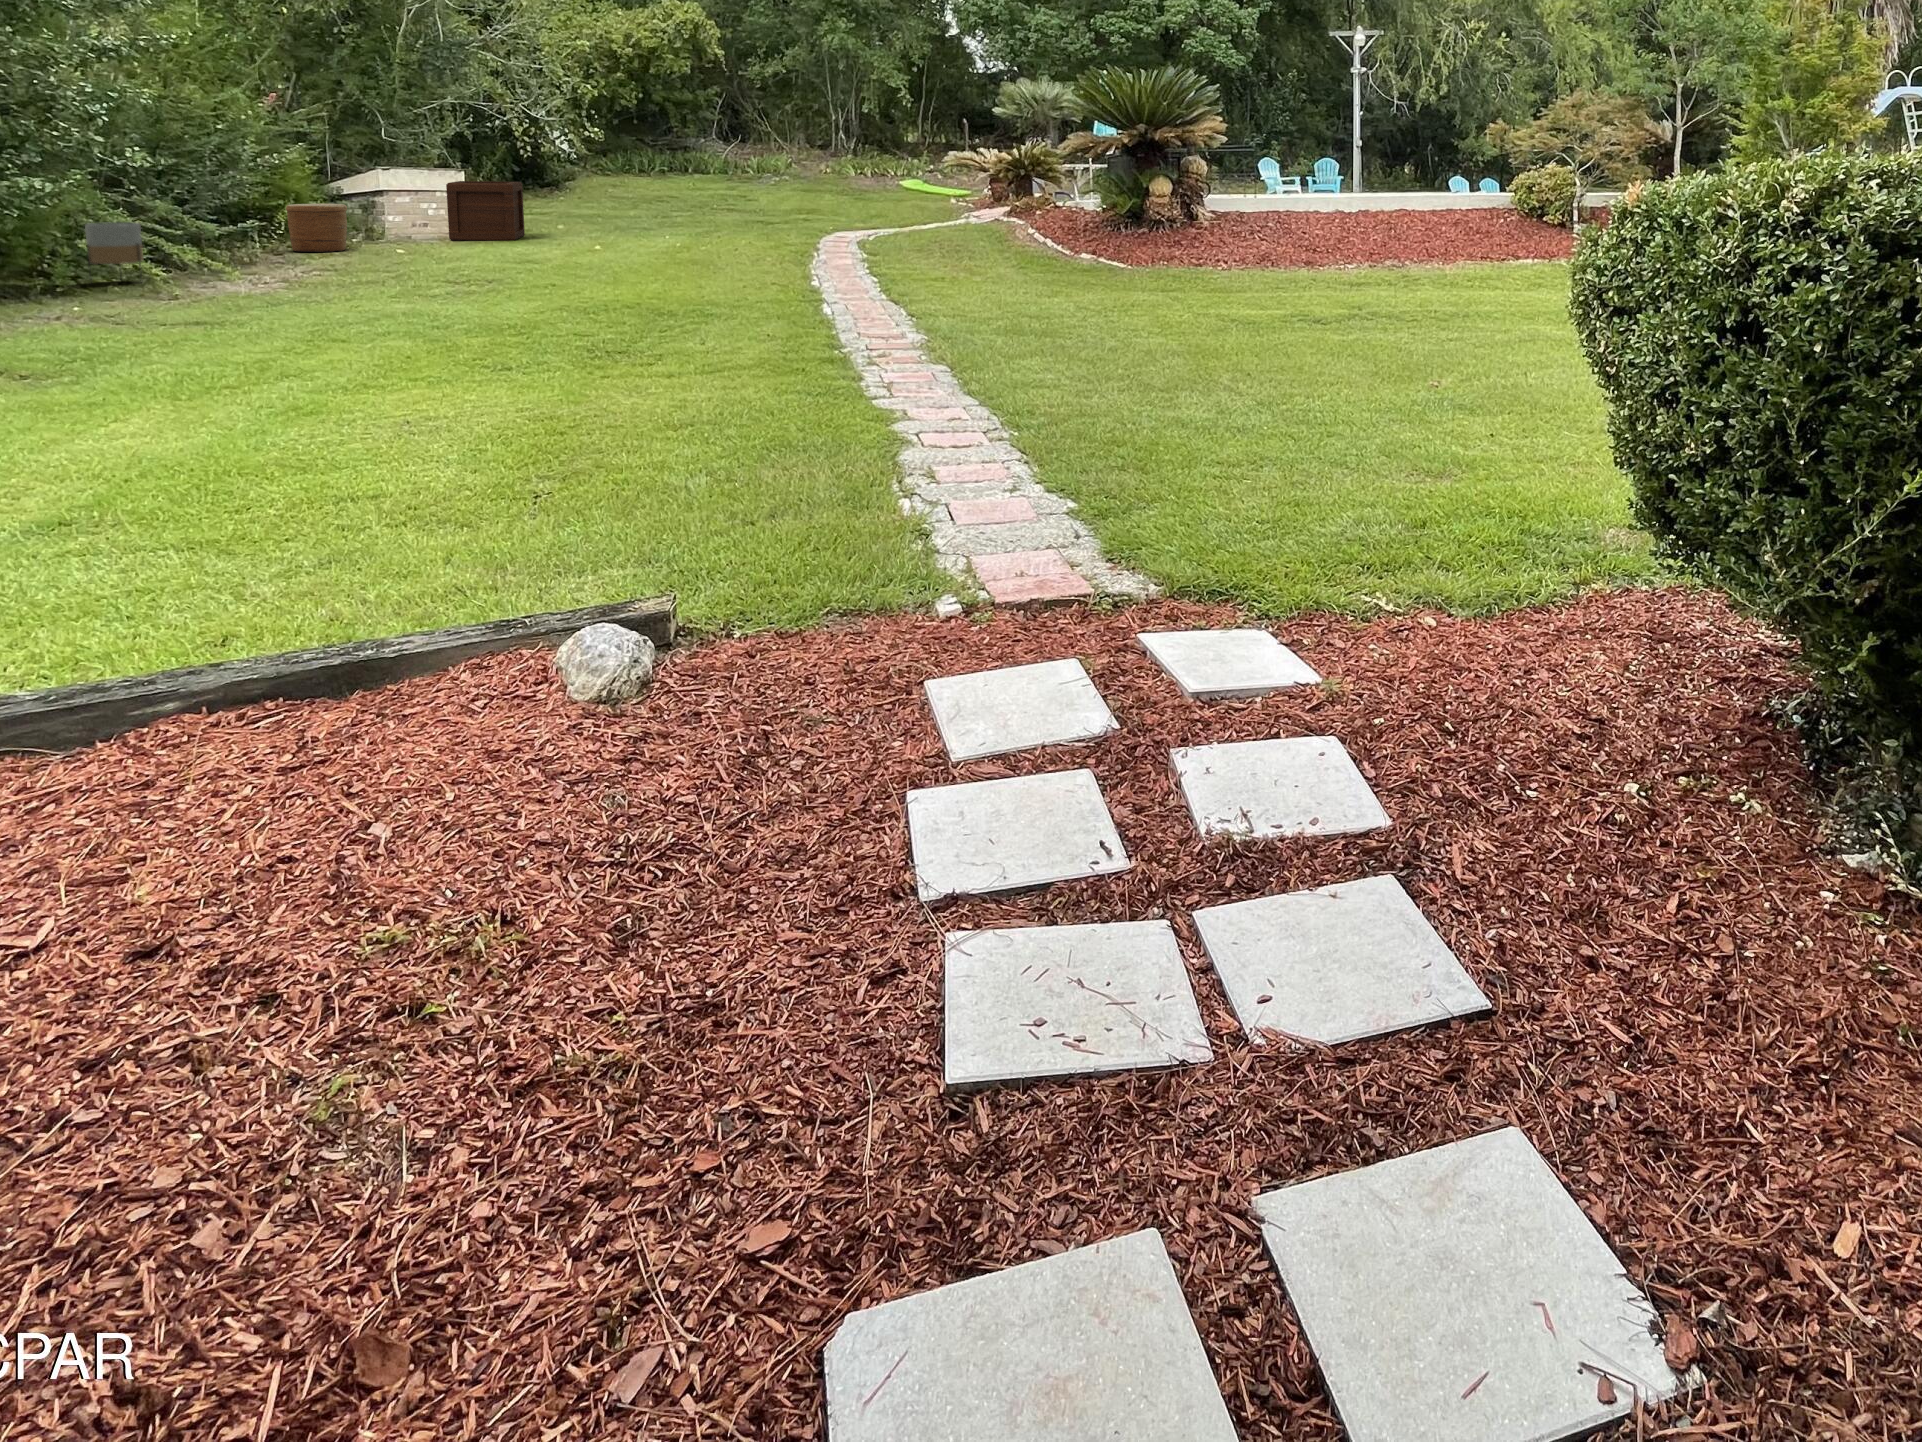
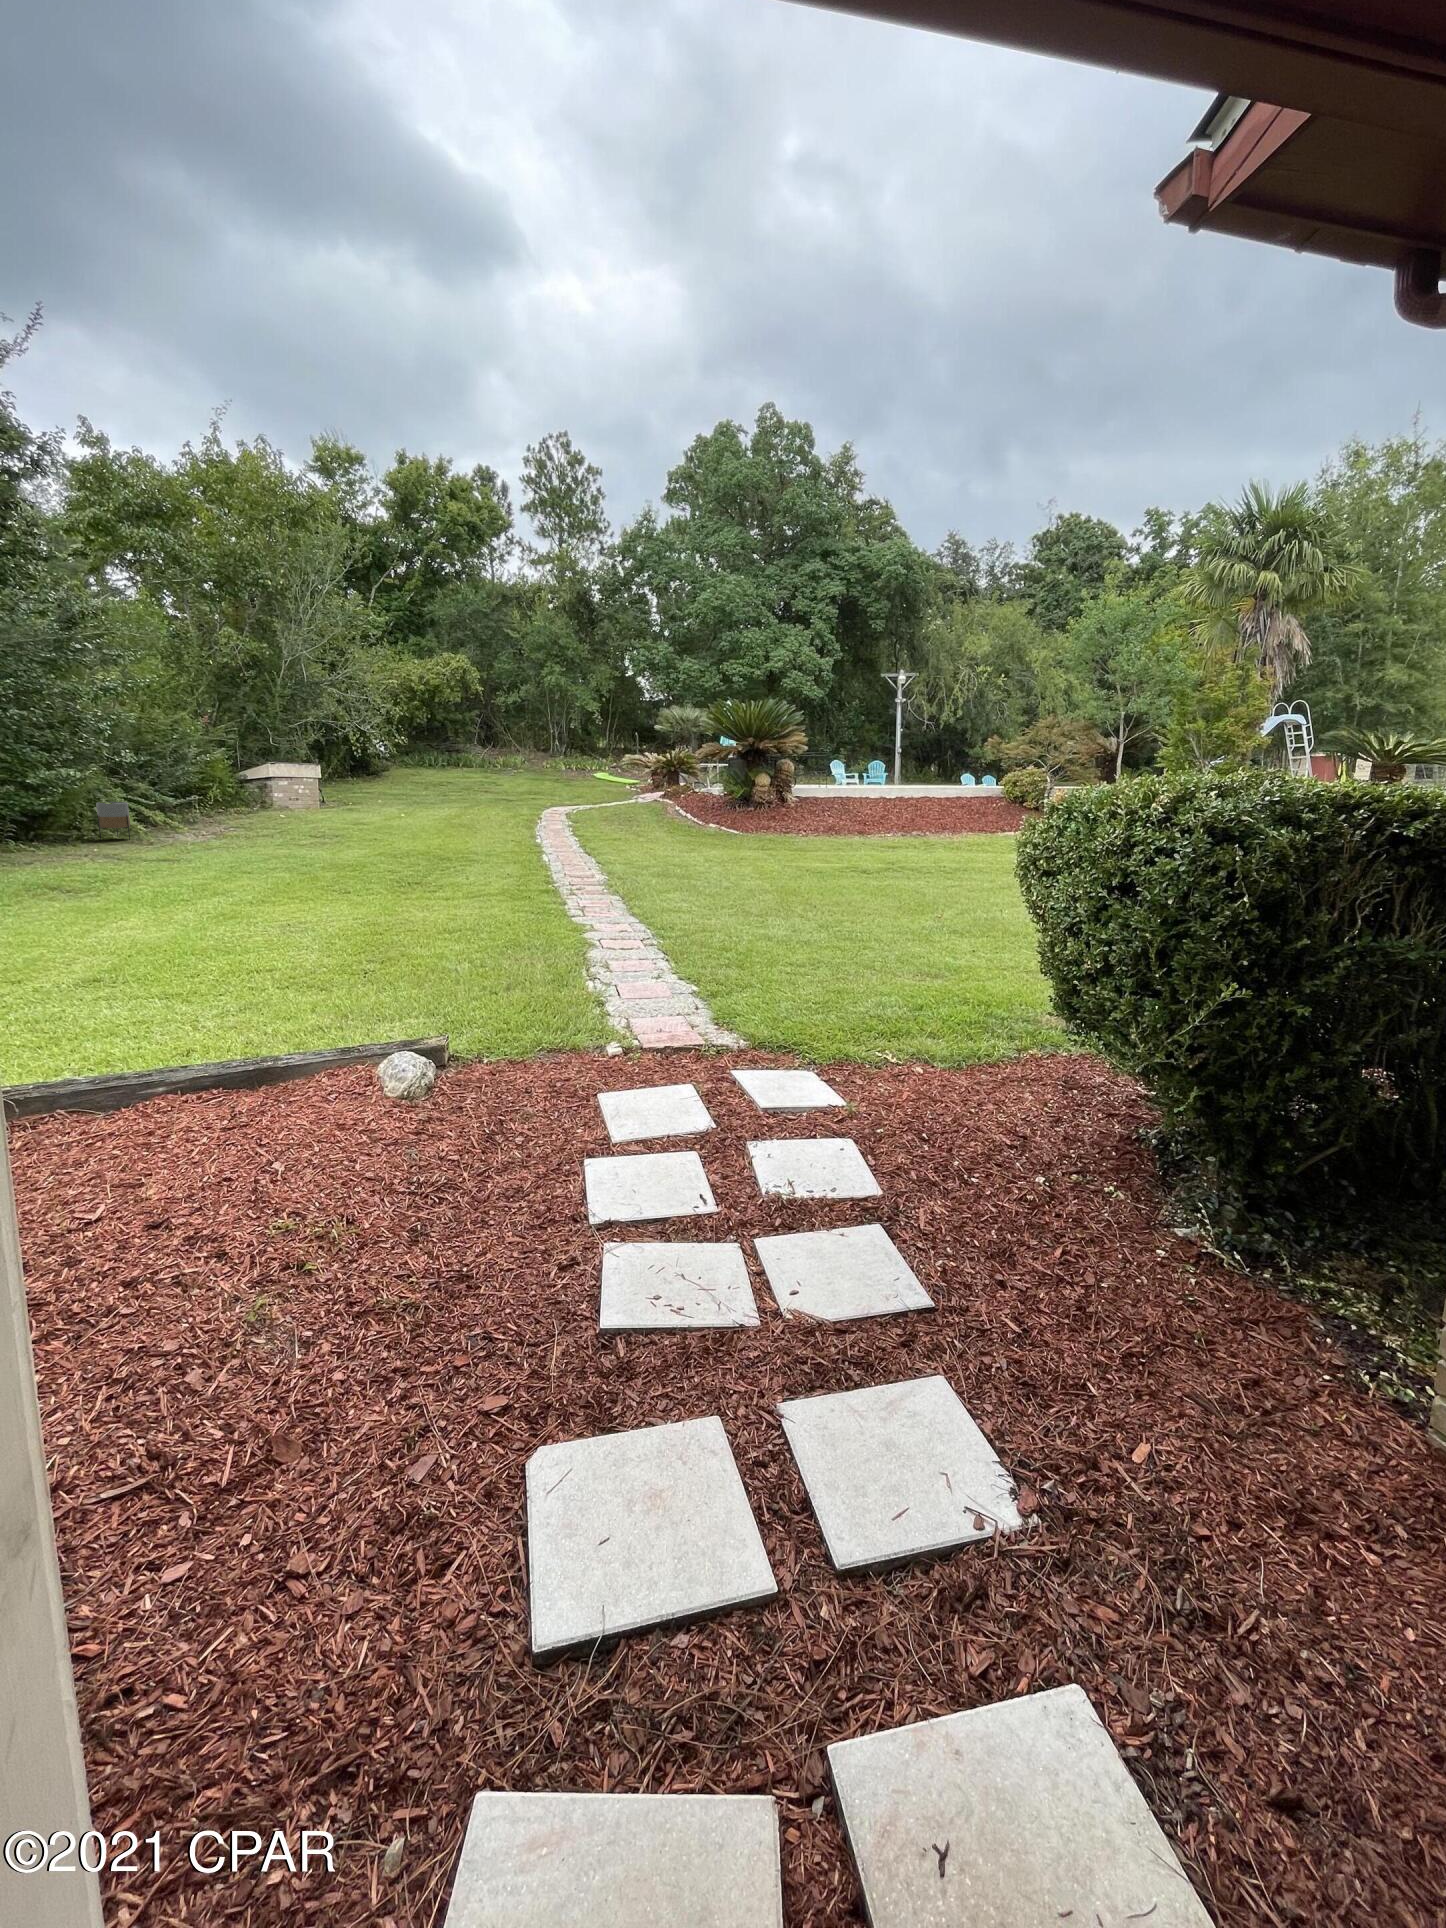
wooden crate: present [446,181,525,241] -> none [308,776,356,815]
woven basket: present [286,204,347,252] -> none [212,790,249,821]

